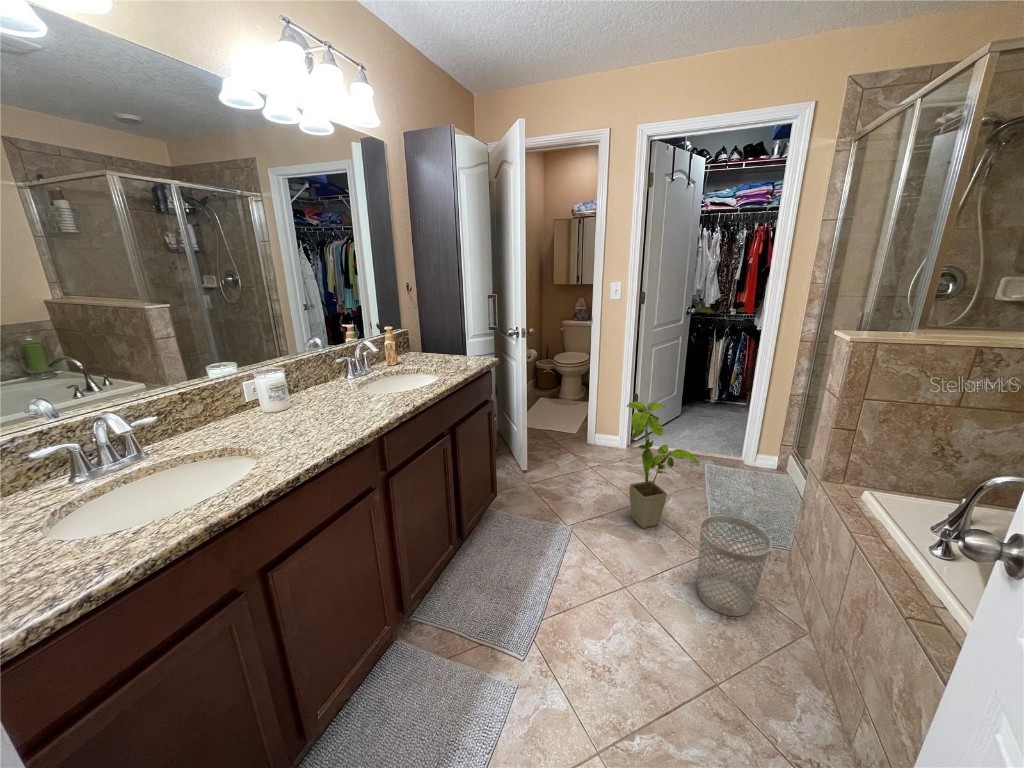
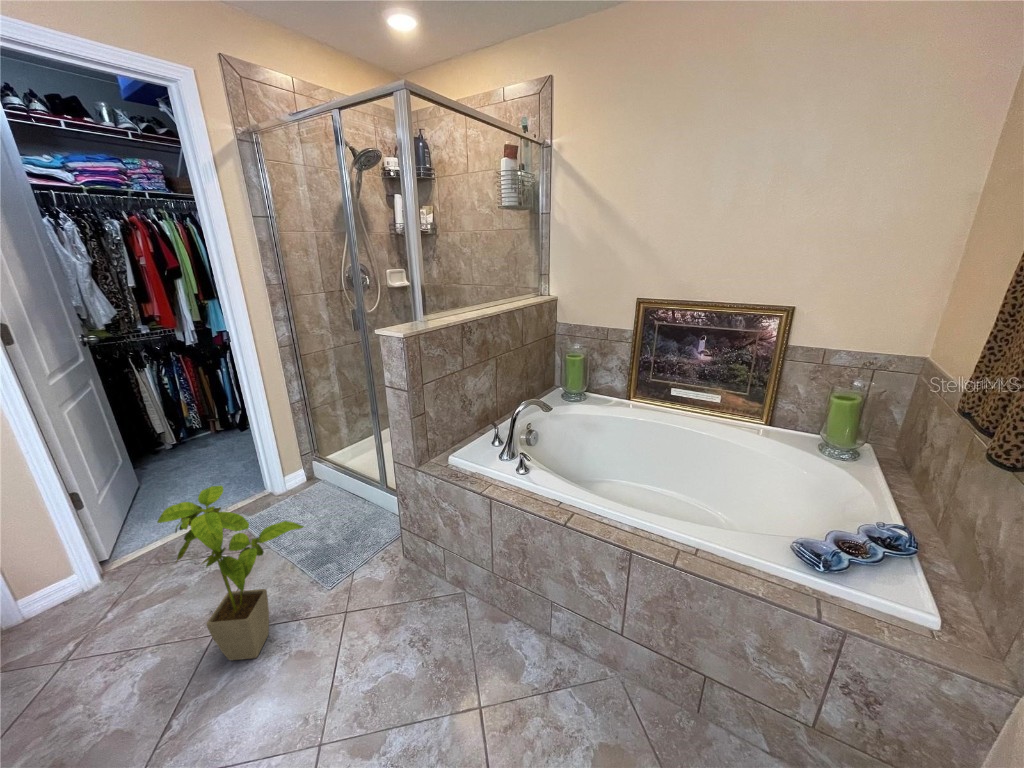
wastebasket: present [698,515,771,616] -> none [357,543,429,657]

